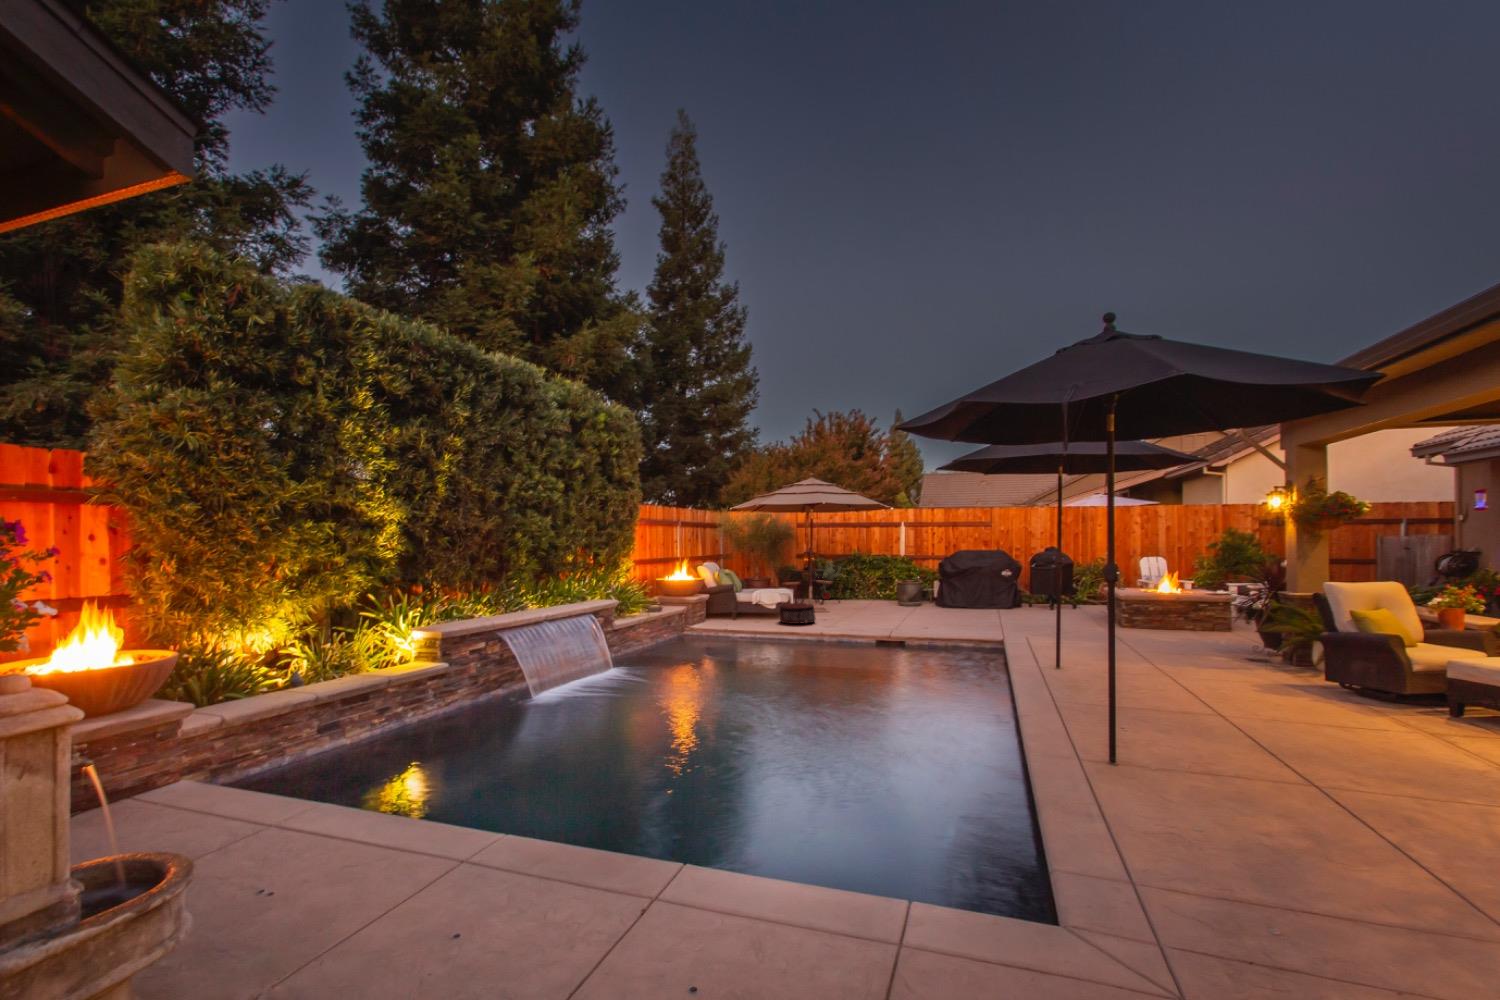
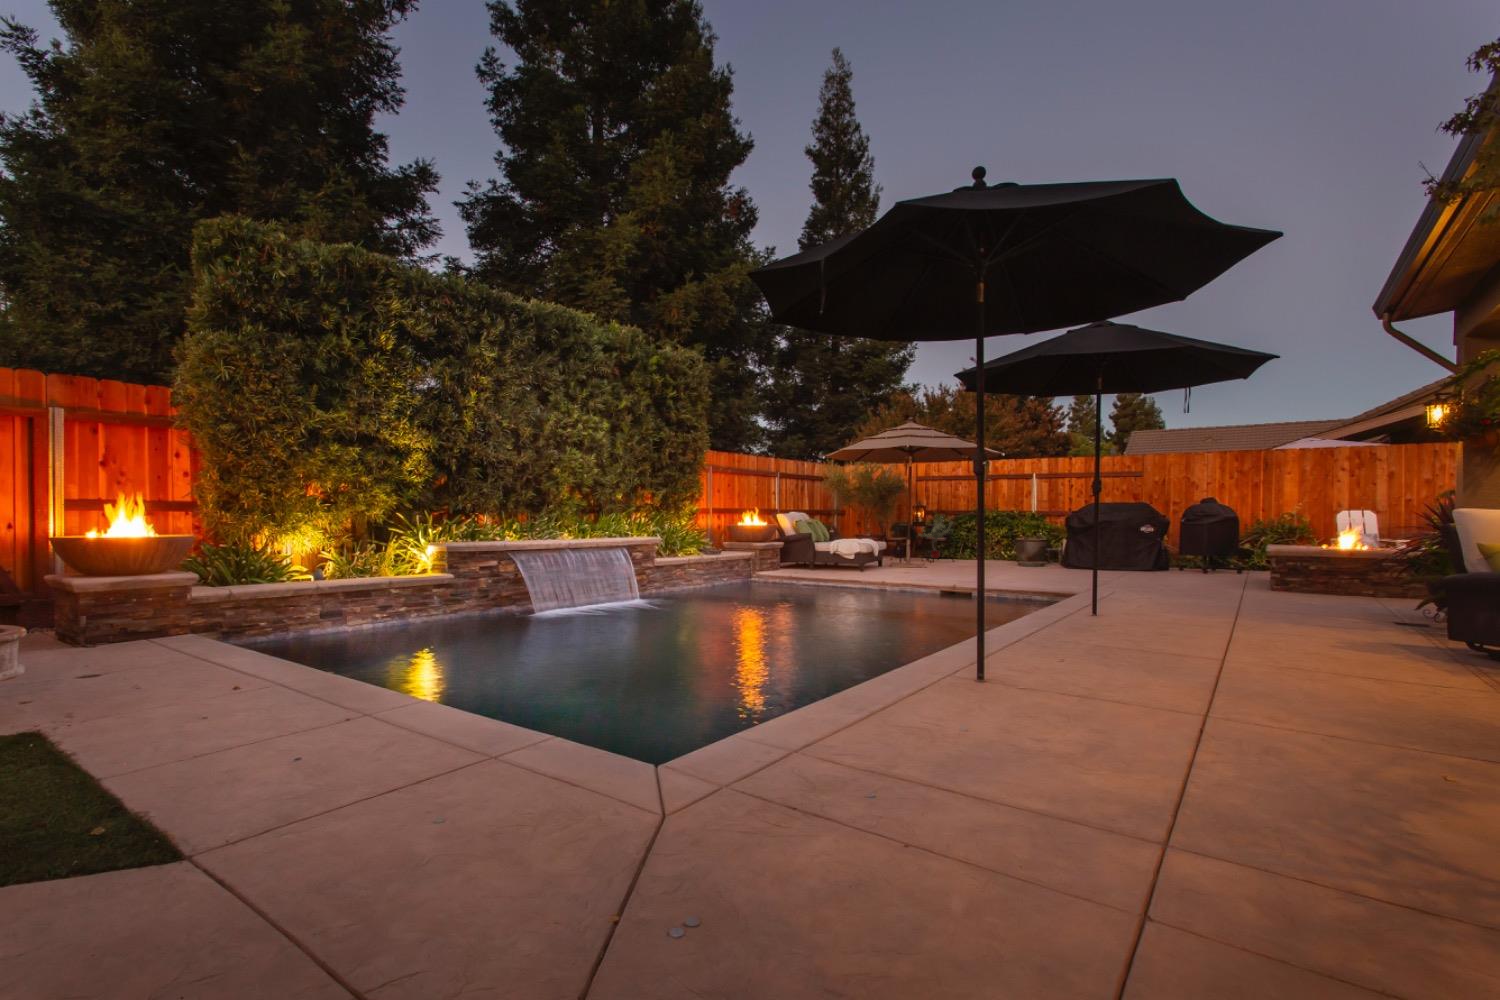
pouf: present [780,603,816,624] -> none [853,554,891,575]

